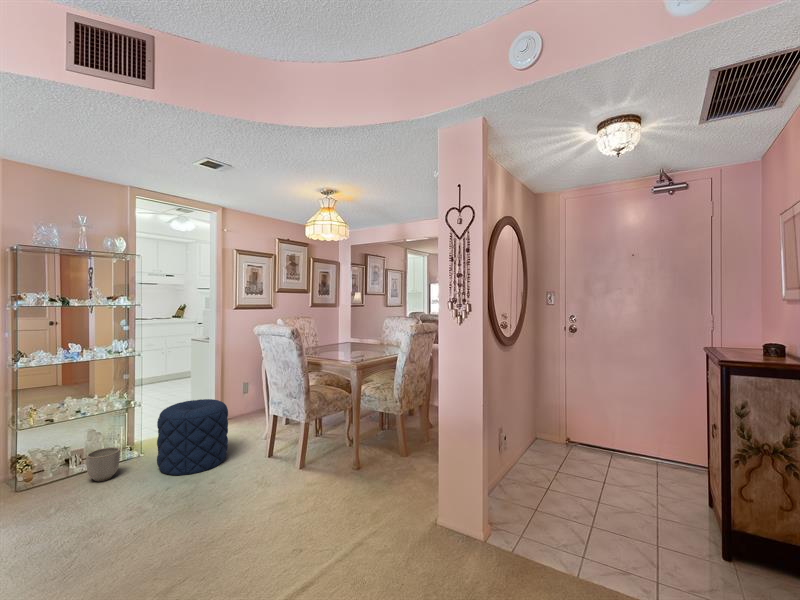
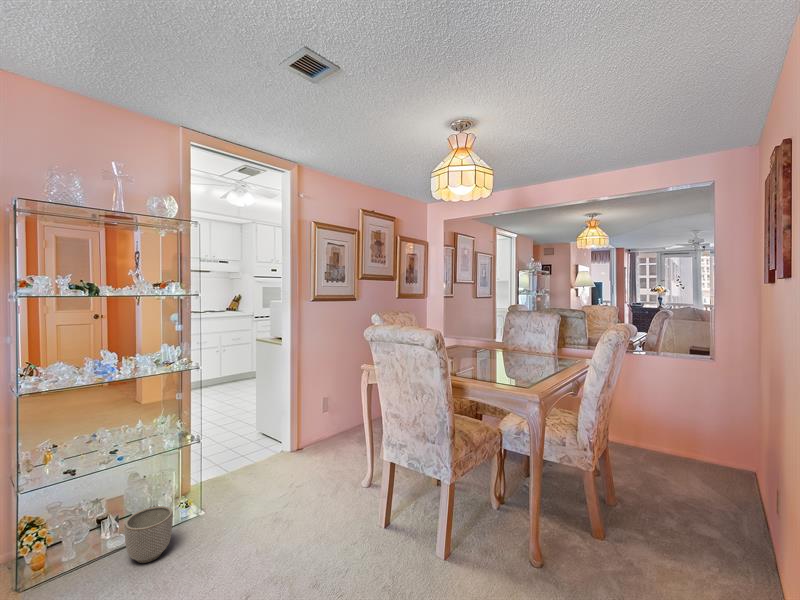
pouf: present [157,399,228,475] -> none [225,432,322,557]

